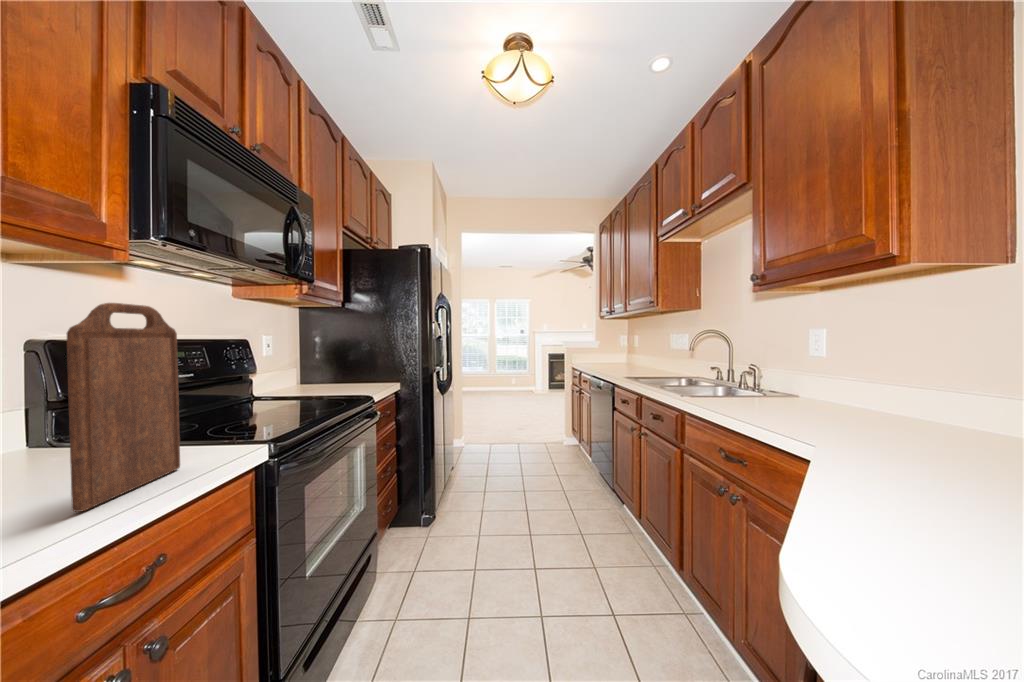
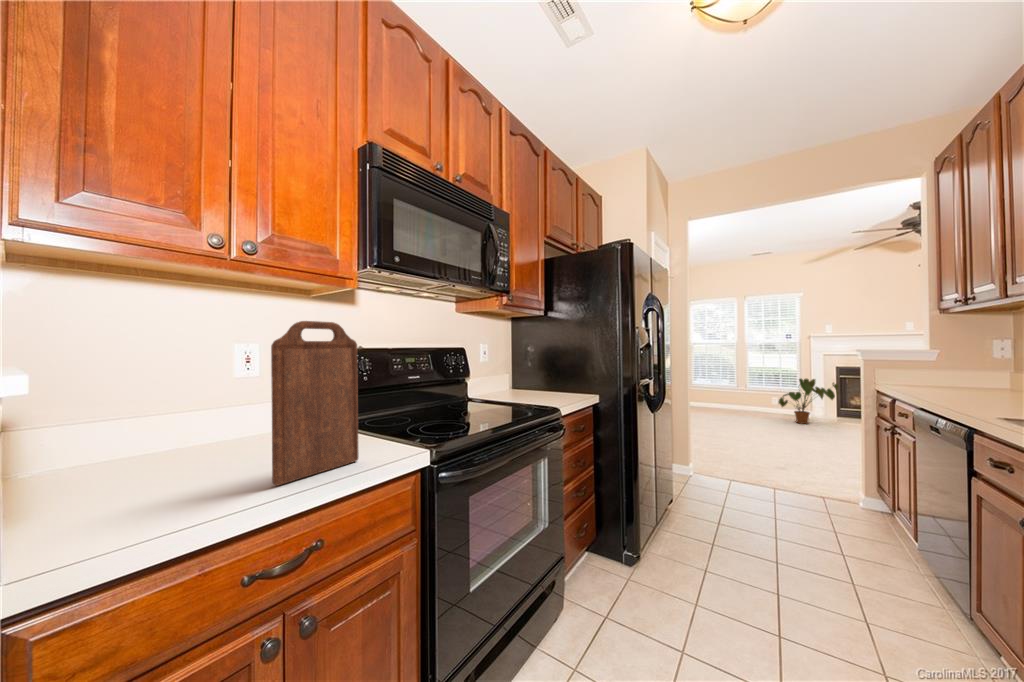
house plant: none [512,362,547,396] -> present [779,379,838,424]

